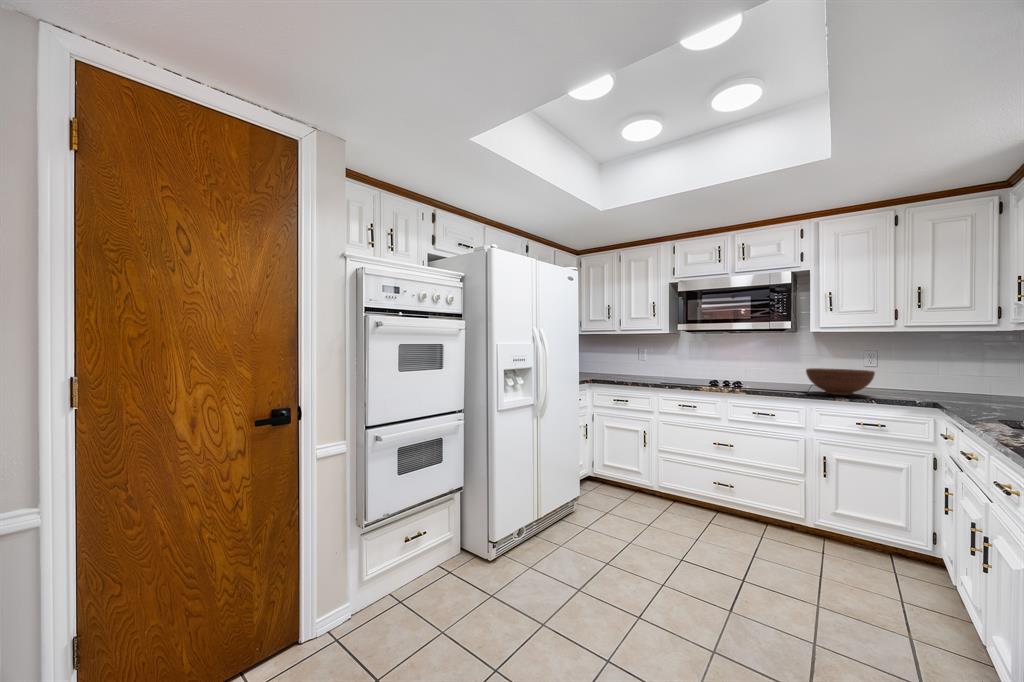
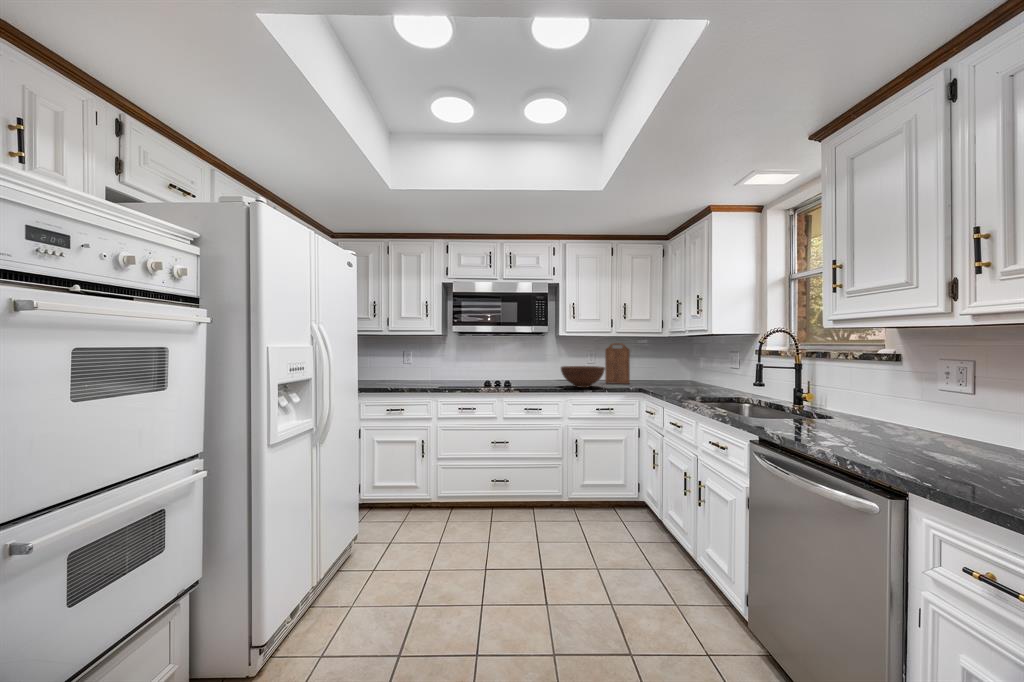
cutting board: none [887,341,931,396] -> present [605,343,630,384]

